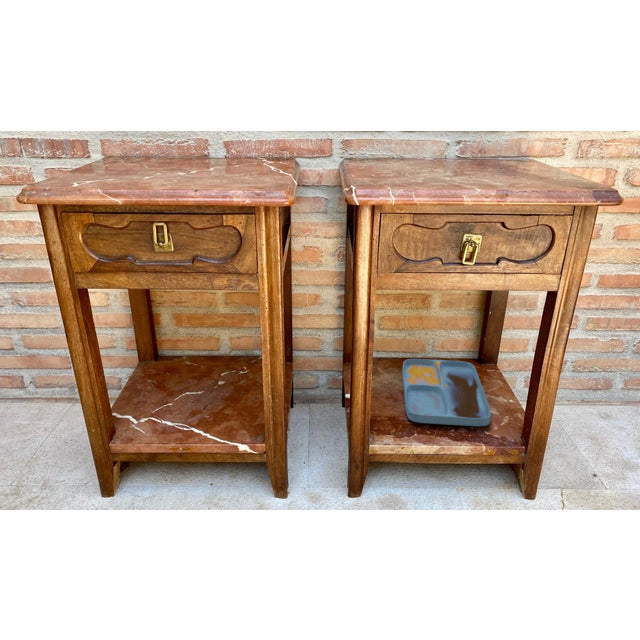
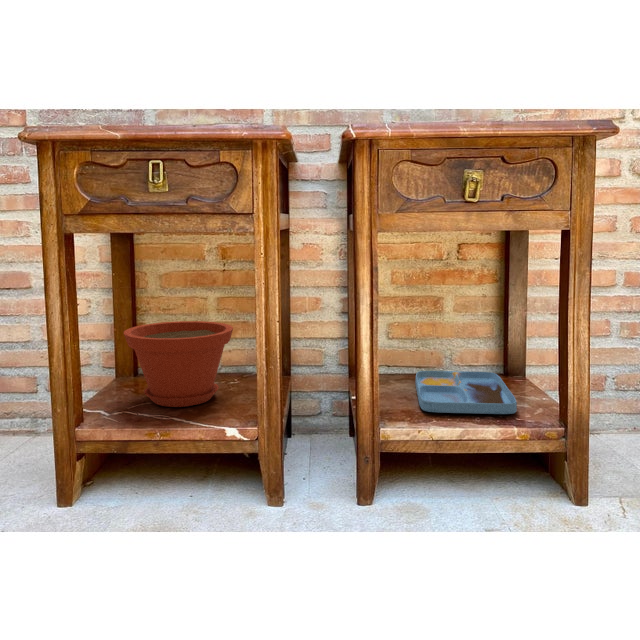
plant pot: none [142,322,241,411] -> present [124,321,233,407]

